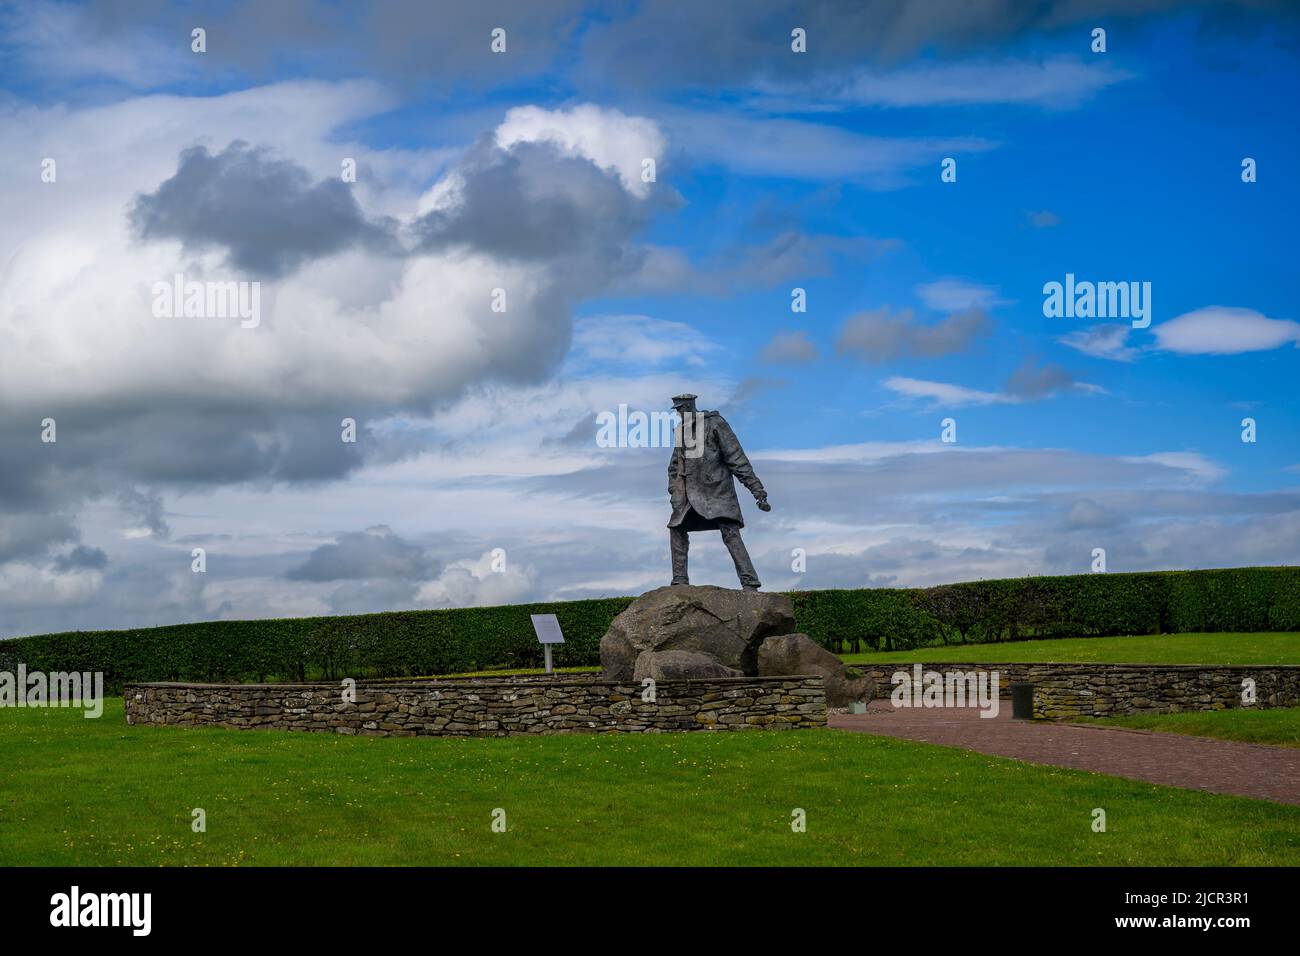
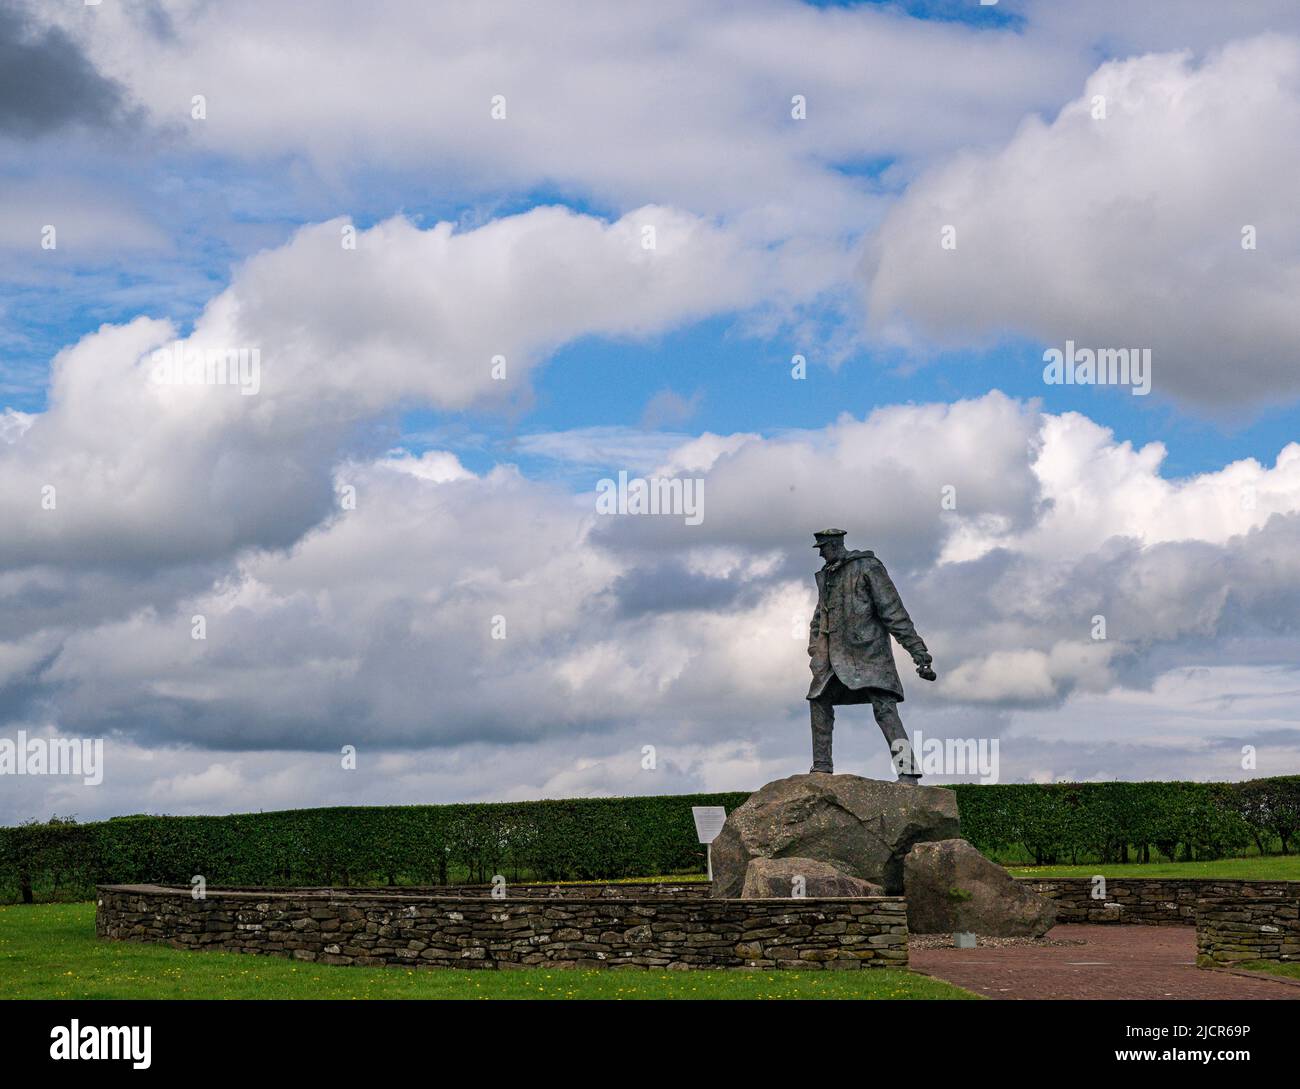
trash can: present [1009,681,1035,720] -> none [1162,909,1200,963]

